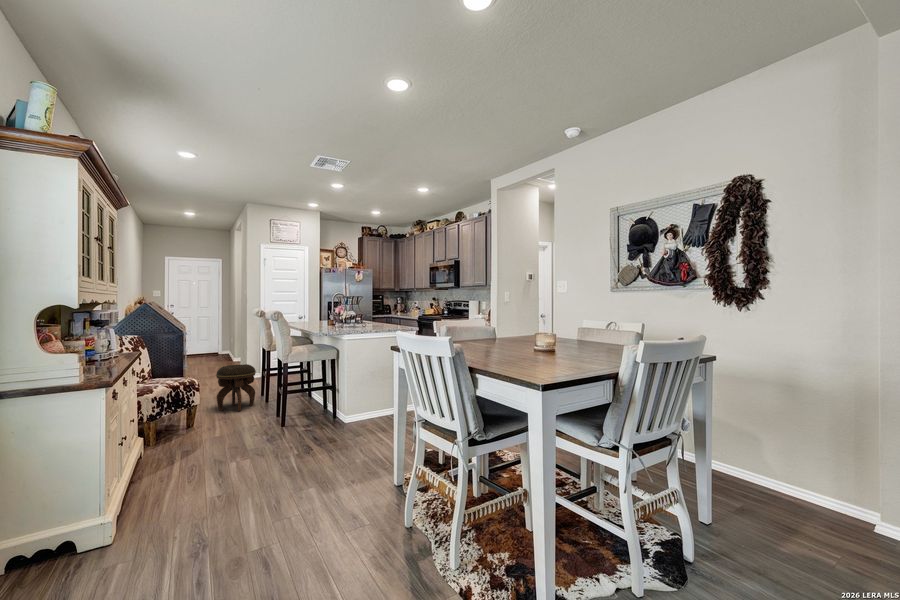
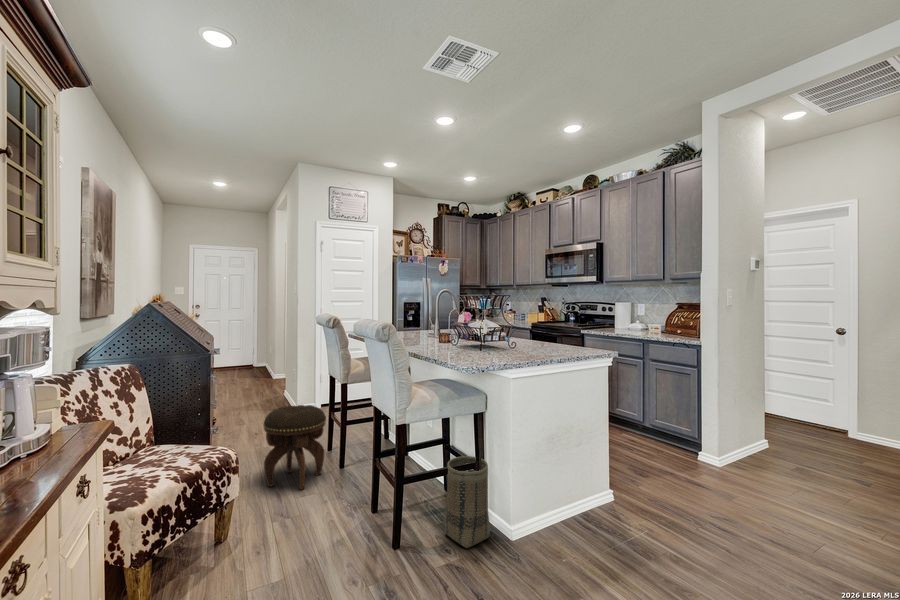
basket: none [312,384,336,427] -> present [445,456,490,548]

